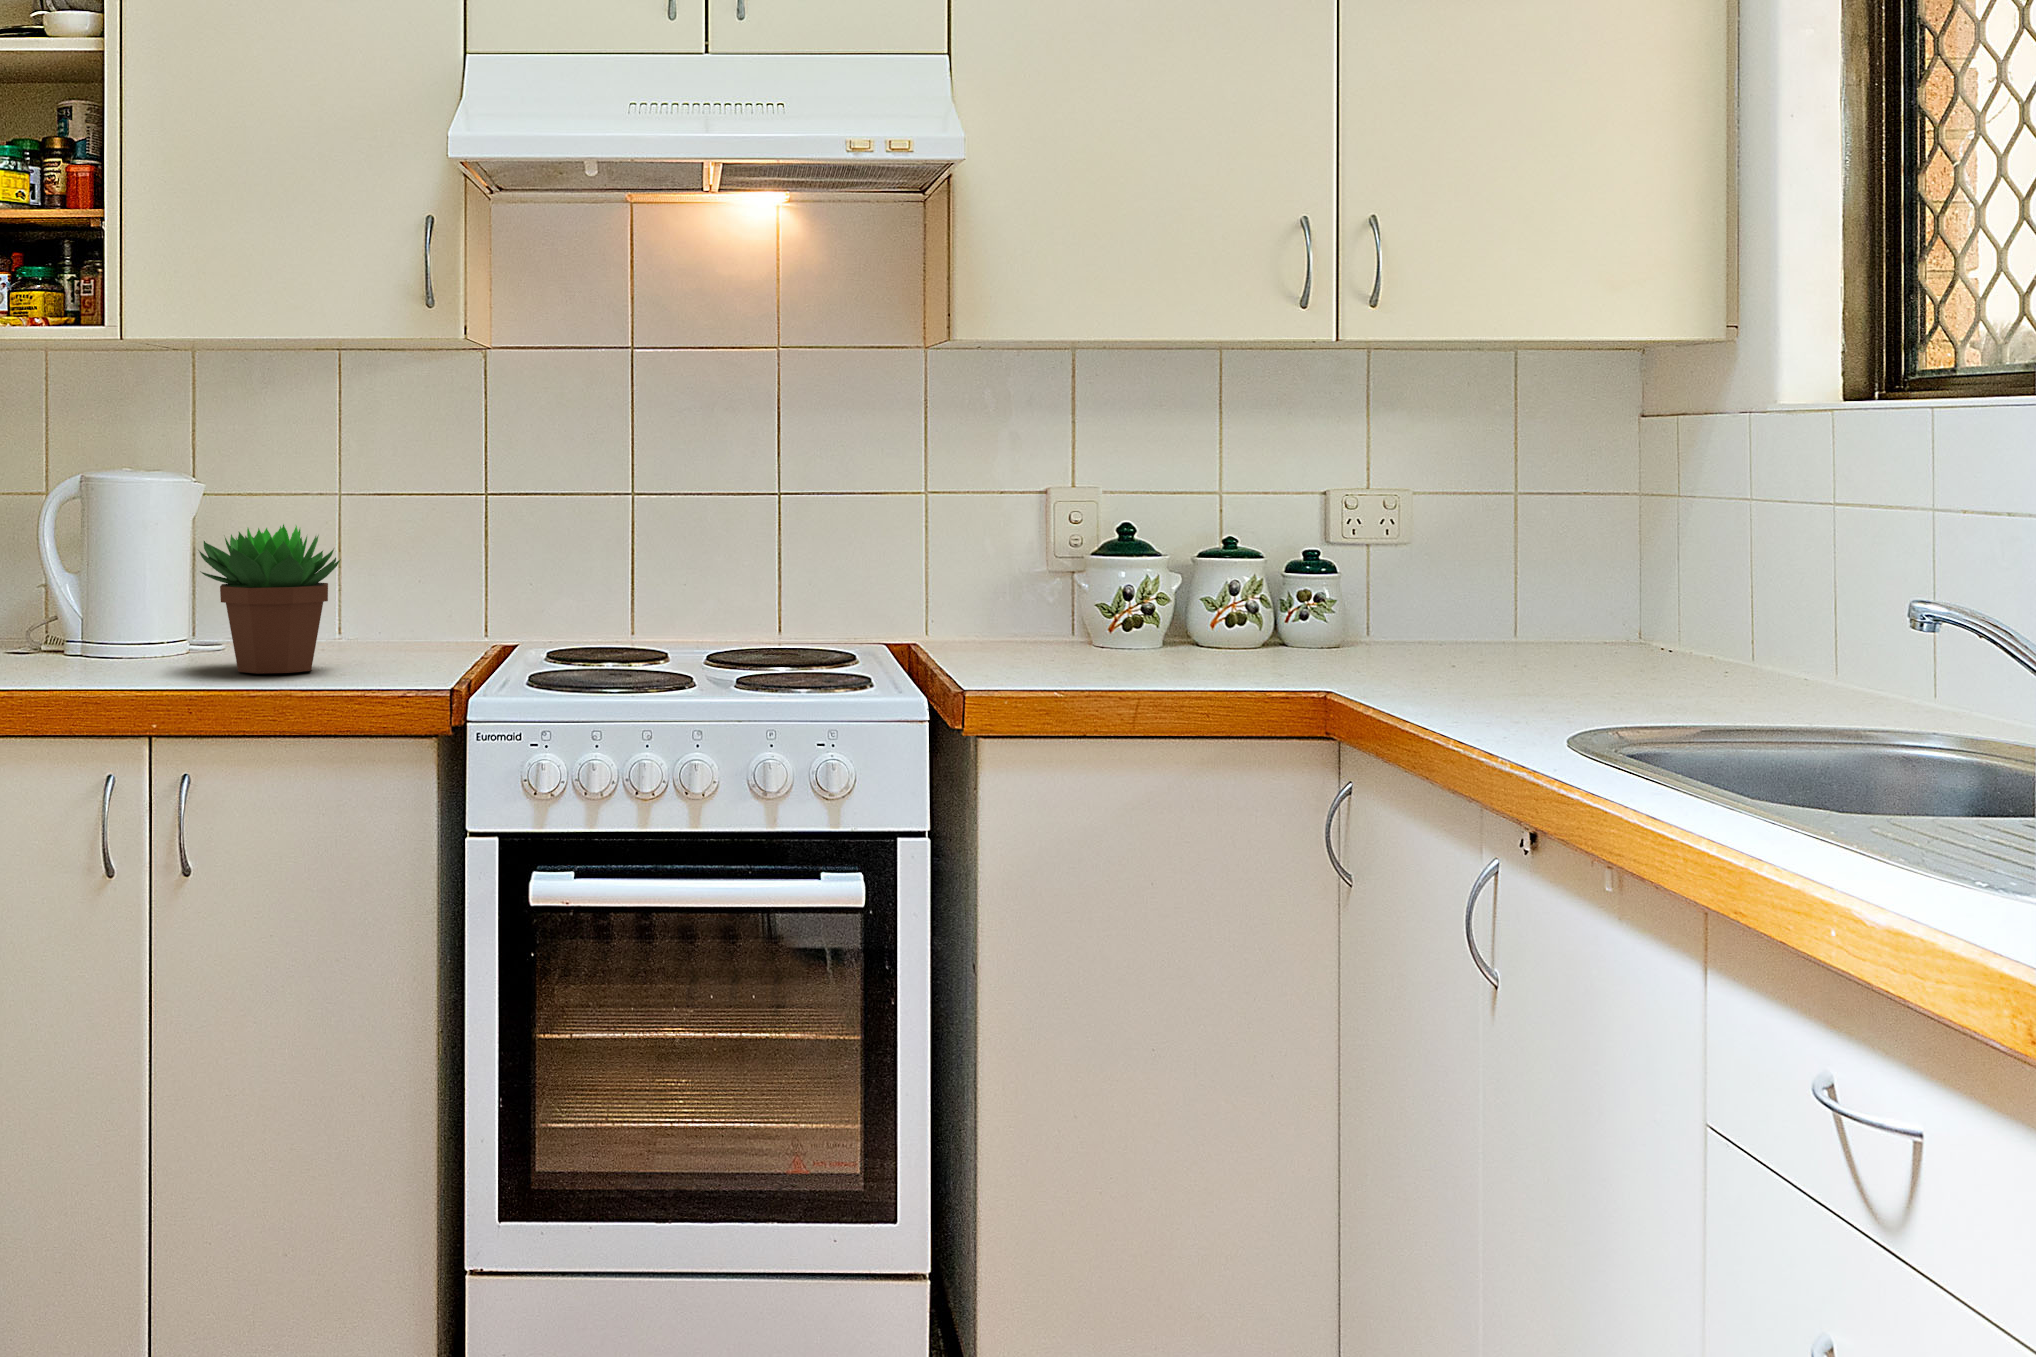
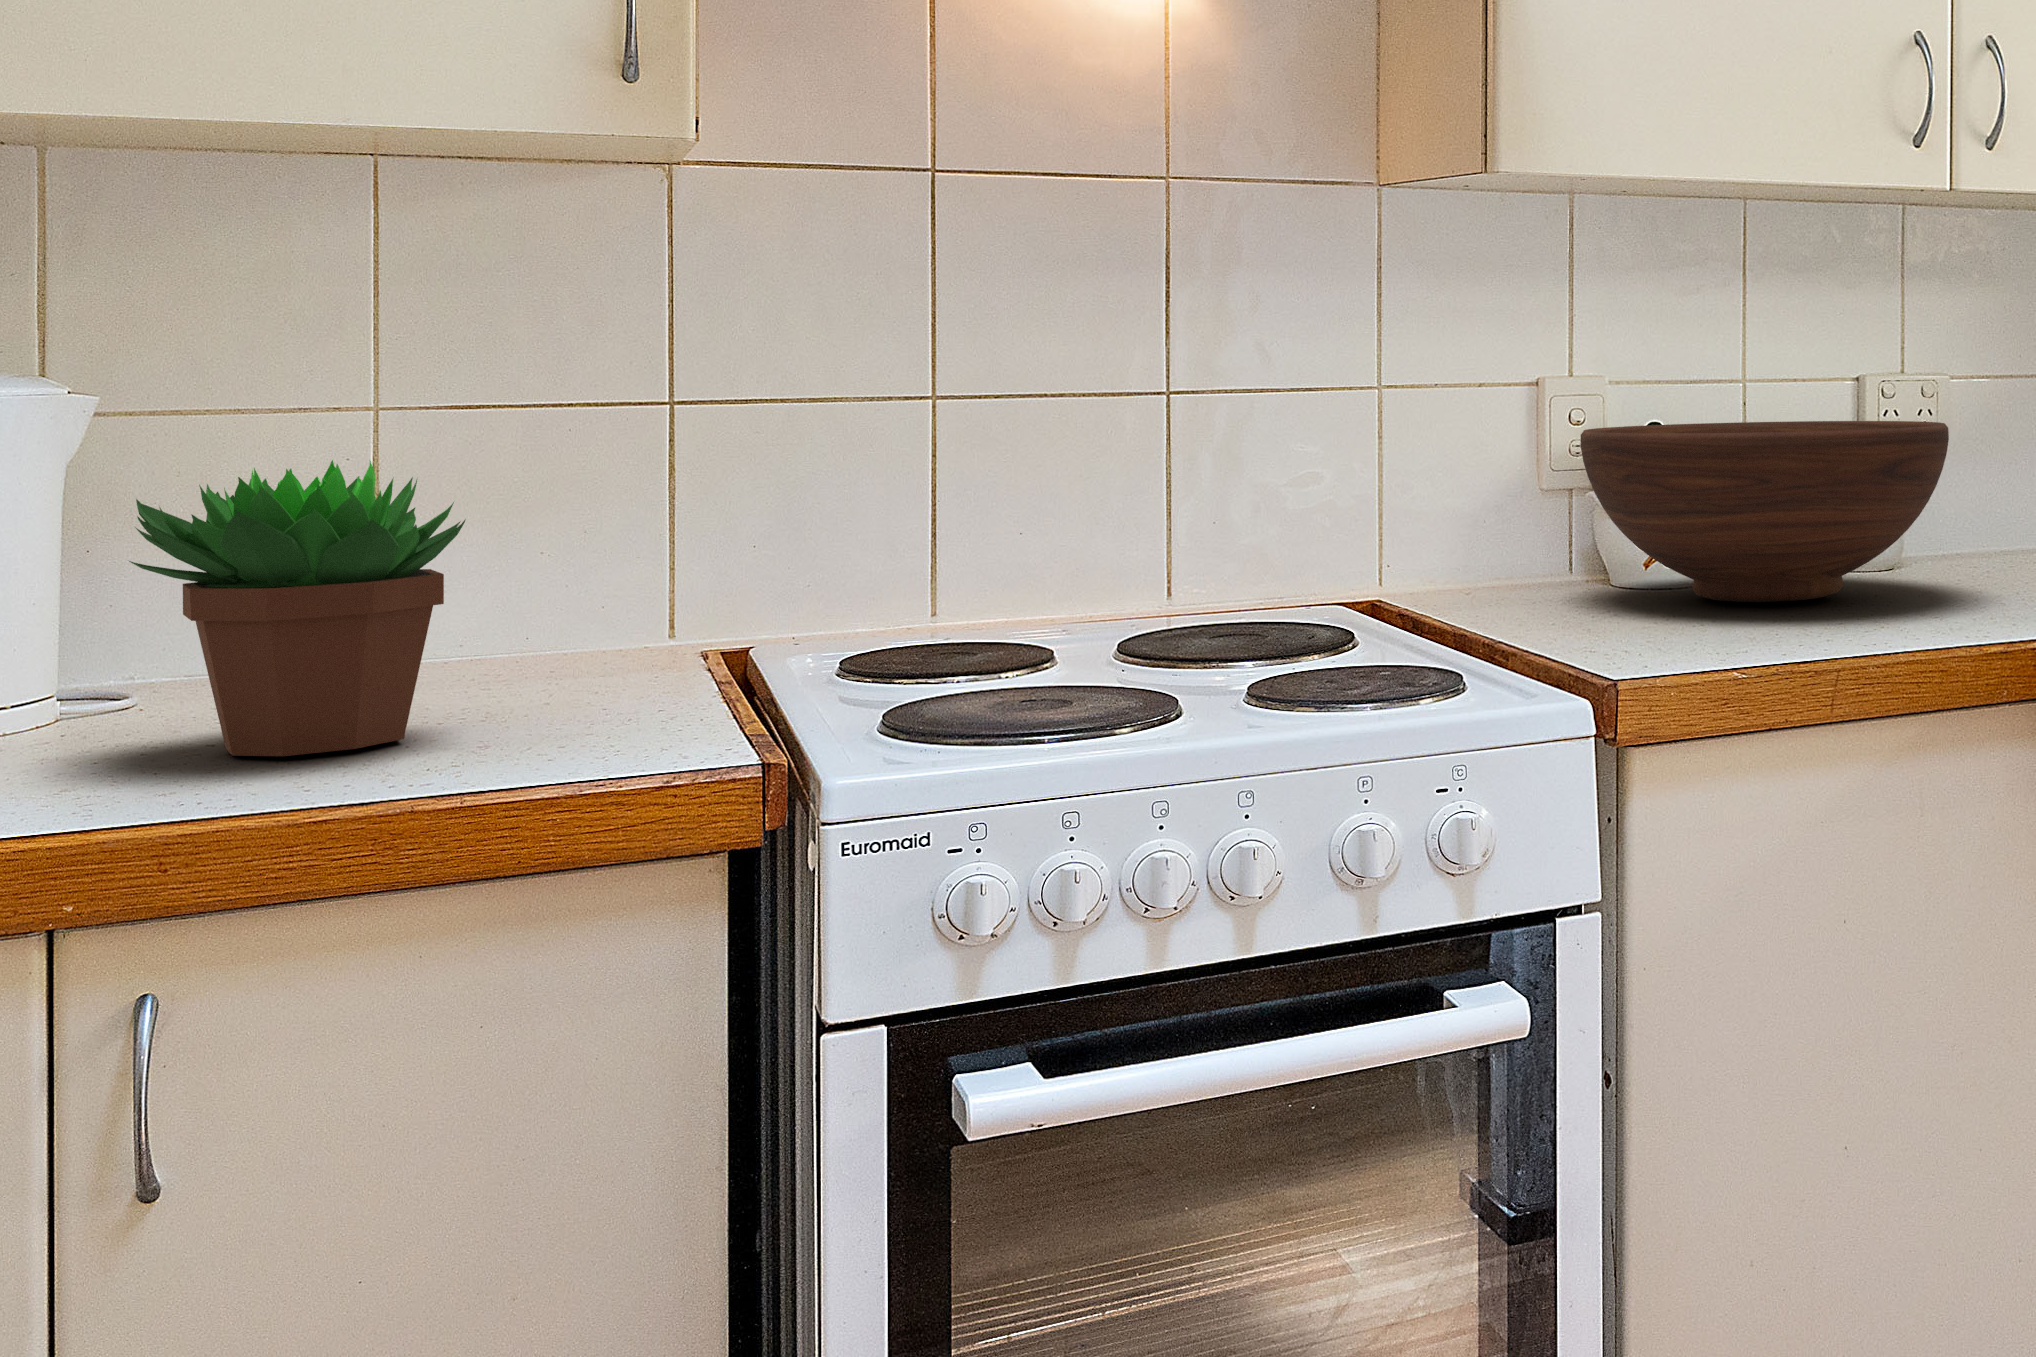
fruit bowl: none [1047,523,1329,658] -> present [1581,421,1949,602]

